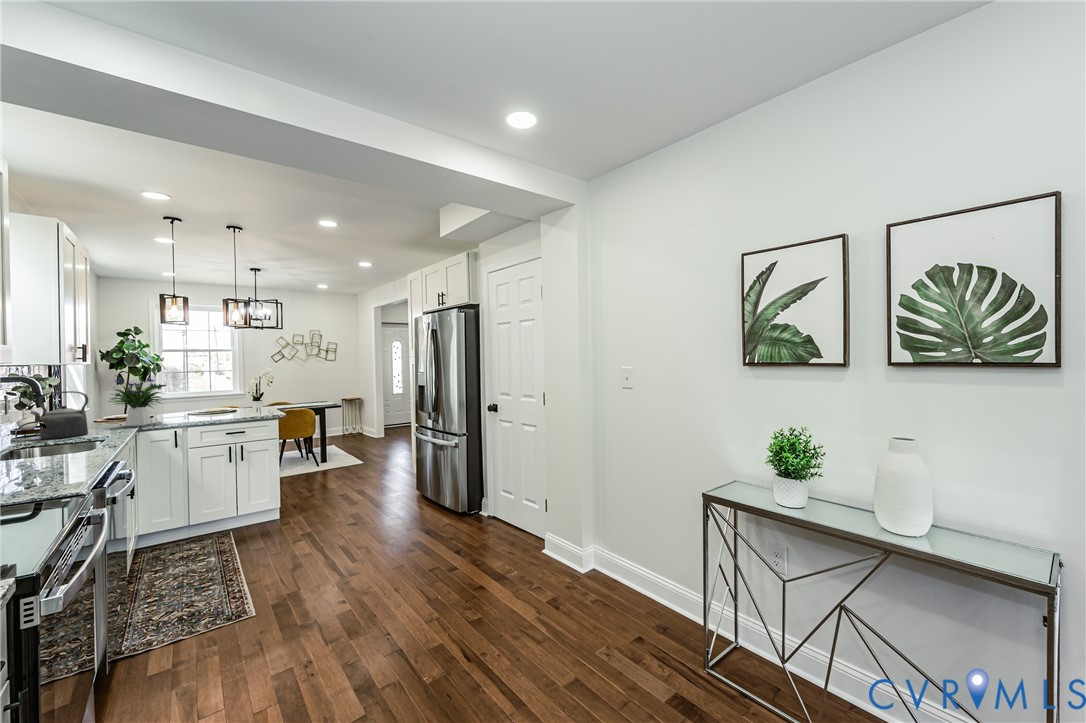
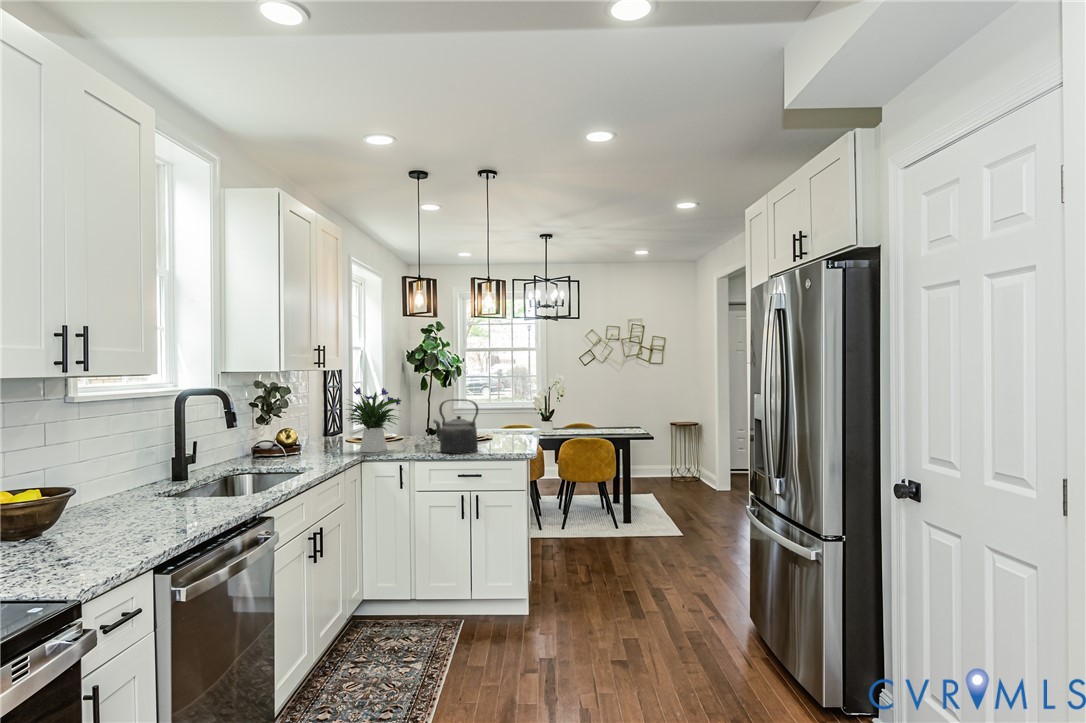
kettle: present [30,391,88,439] -> present [433,399,479,454]

